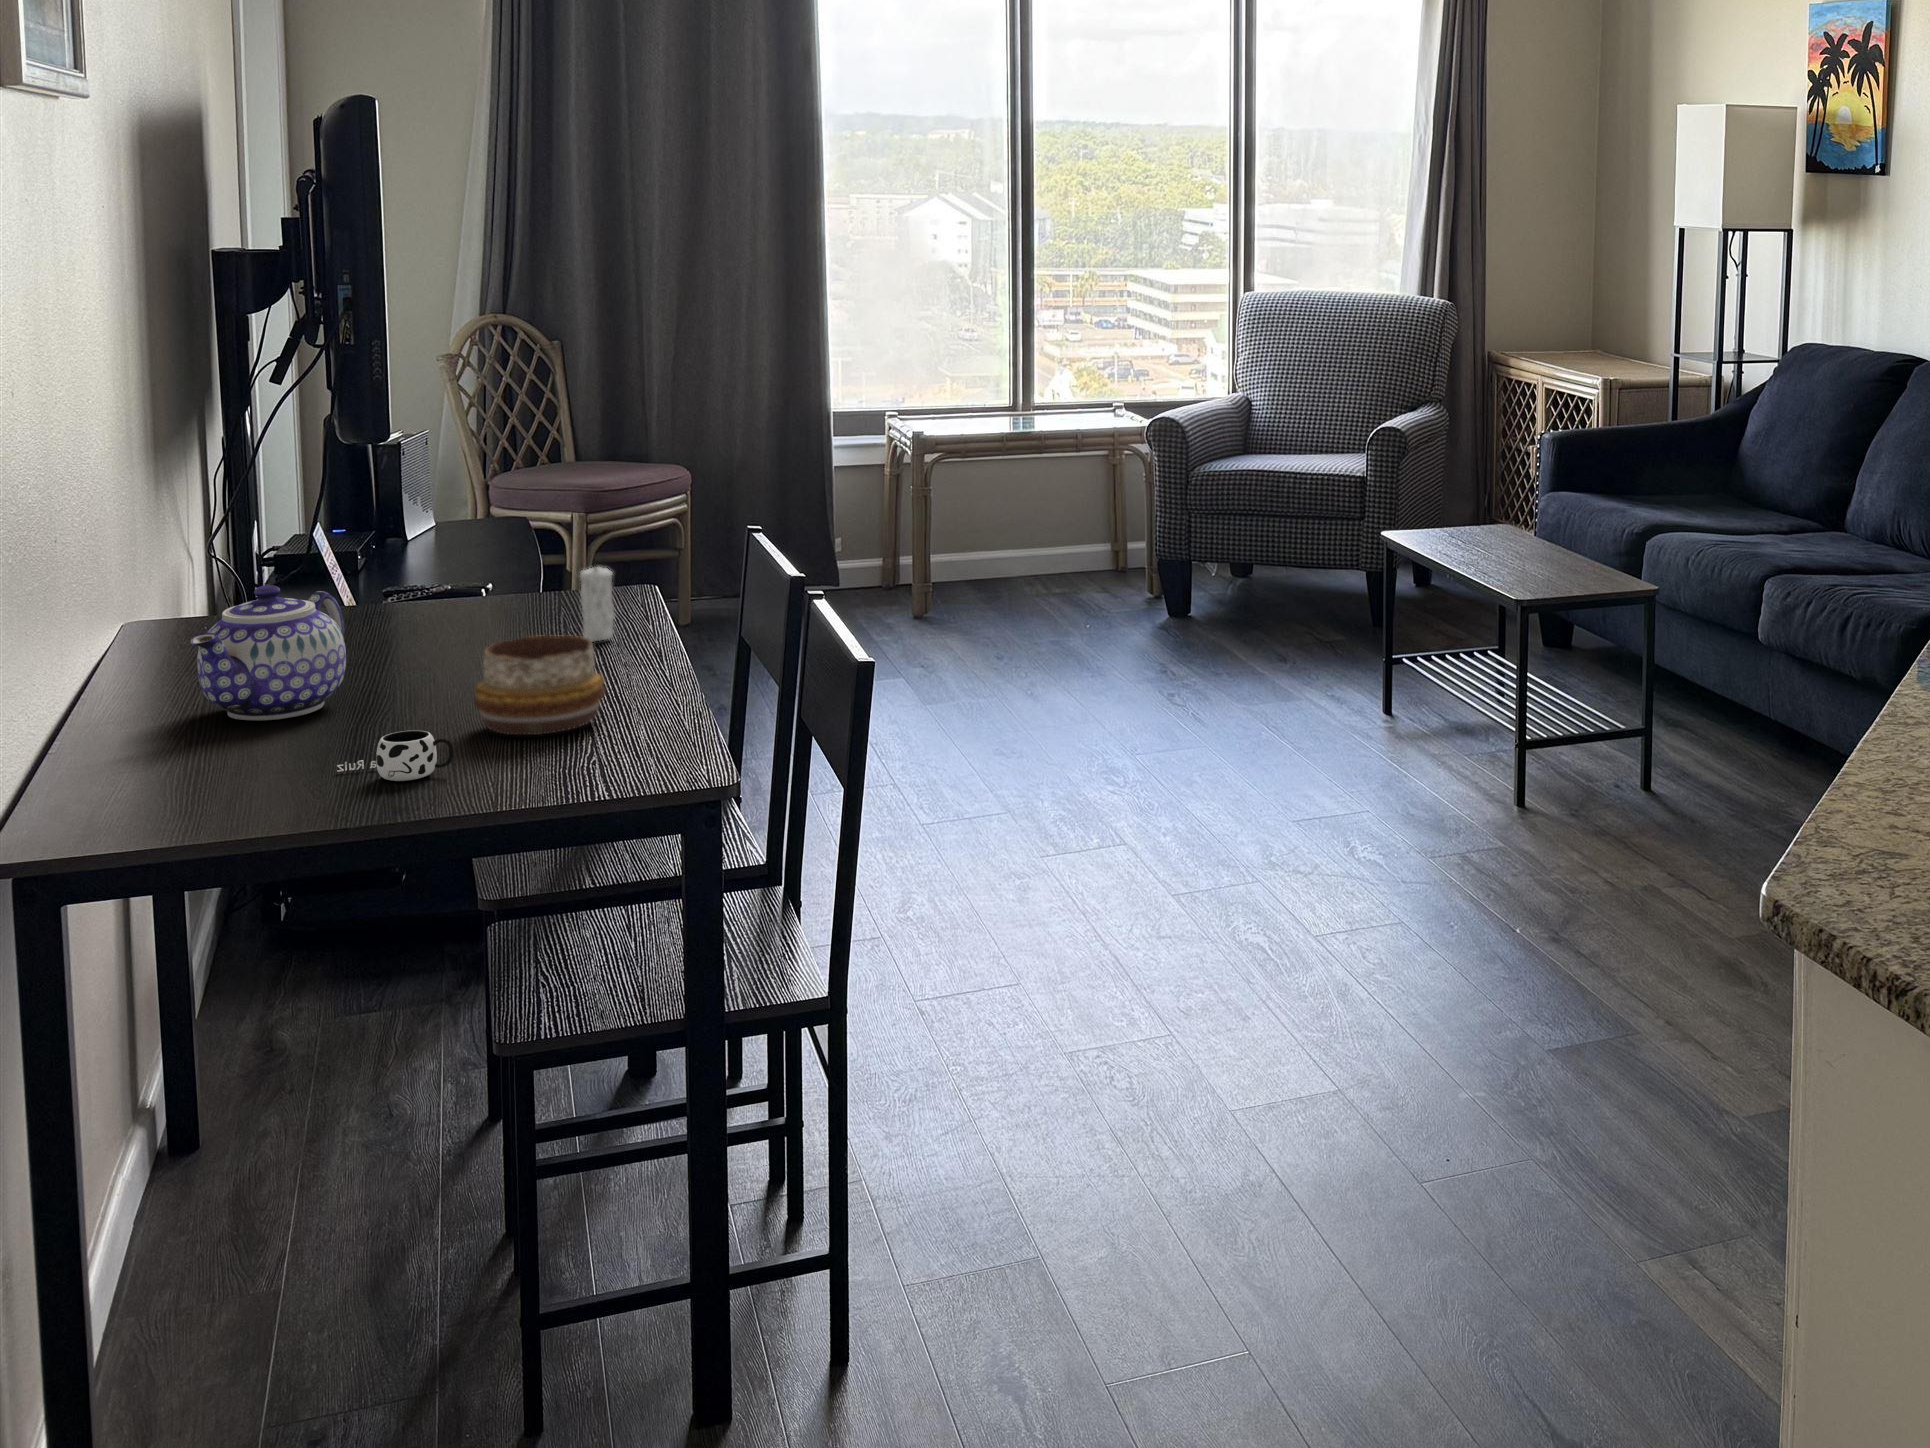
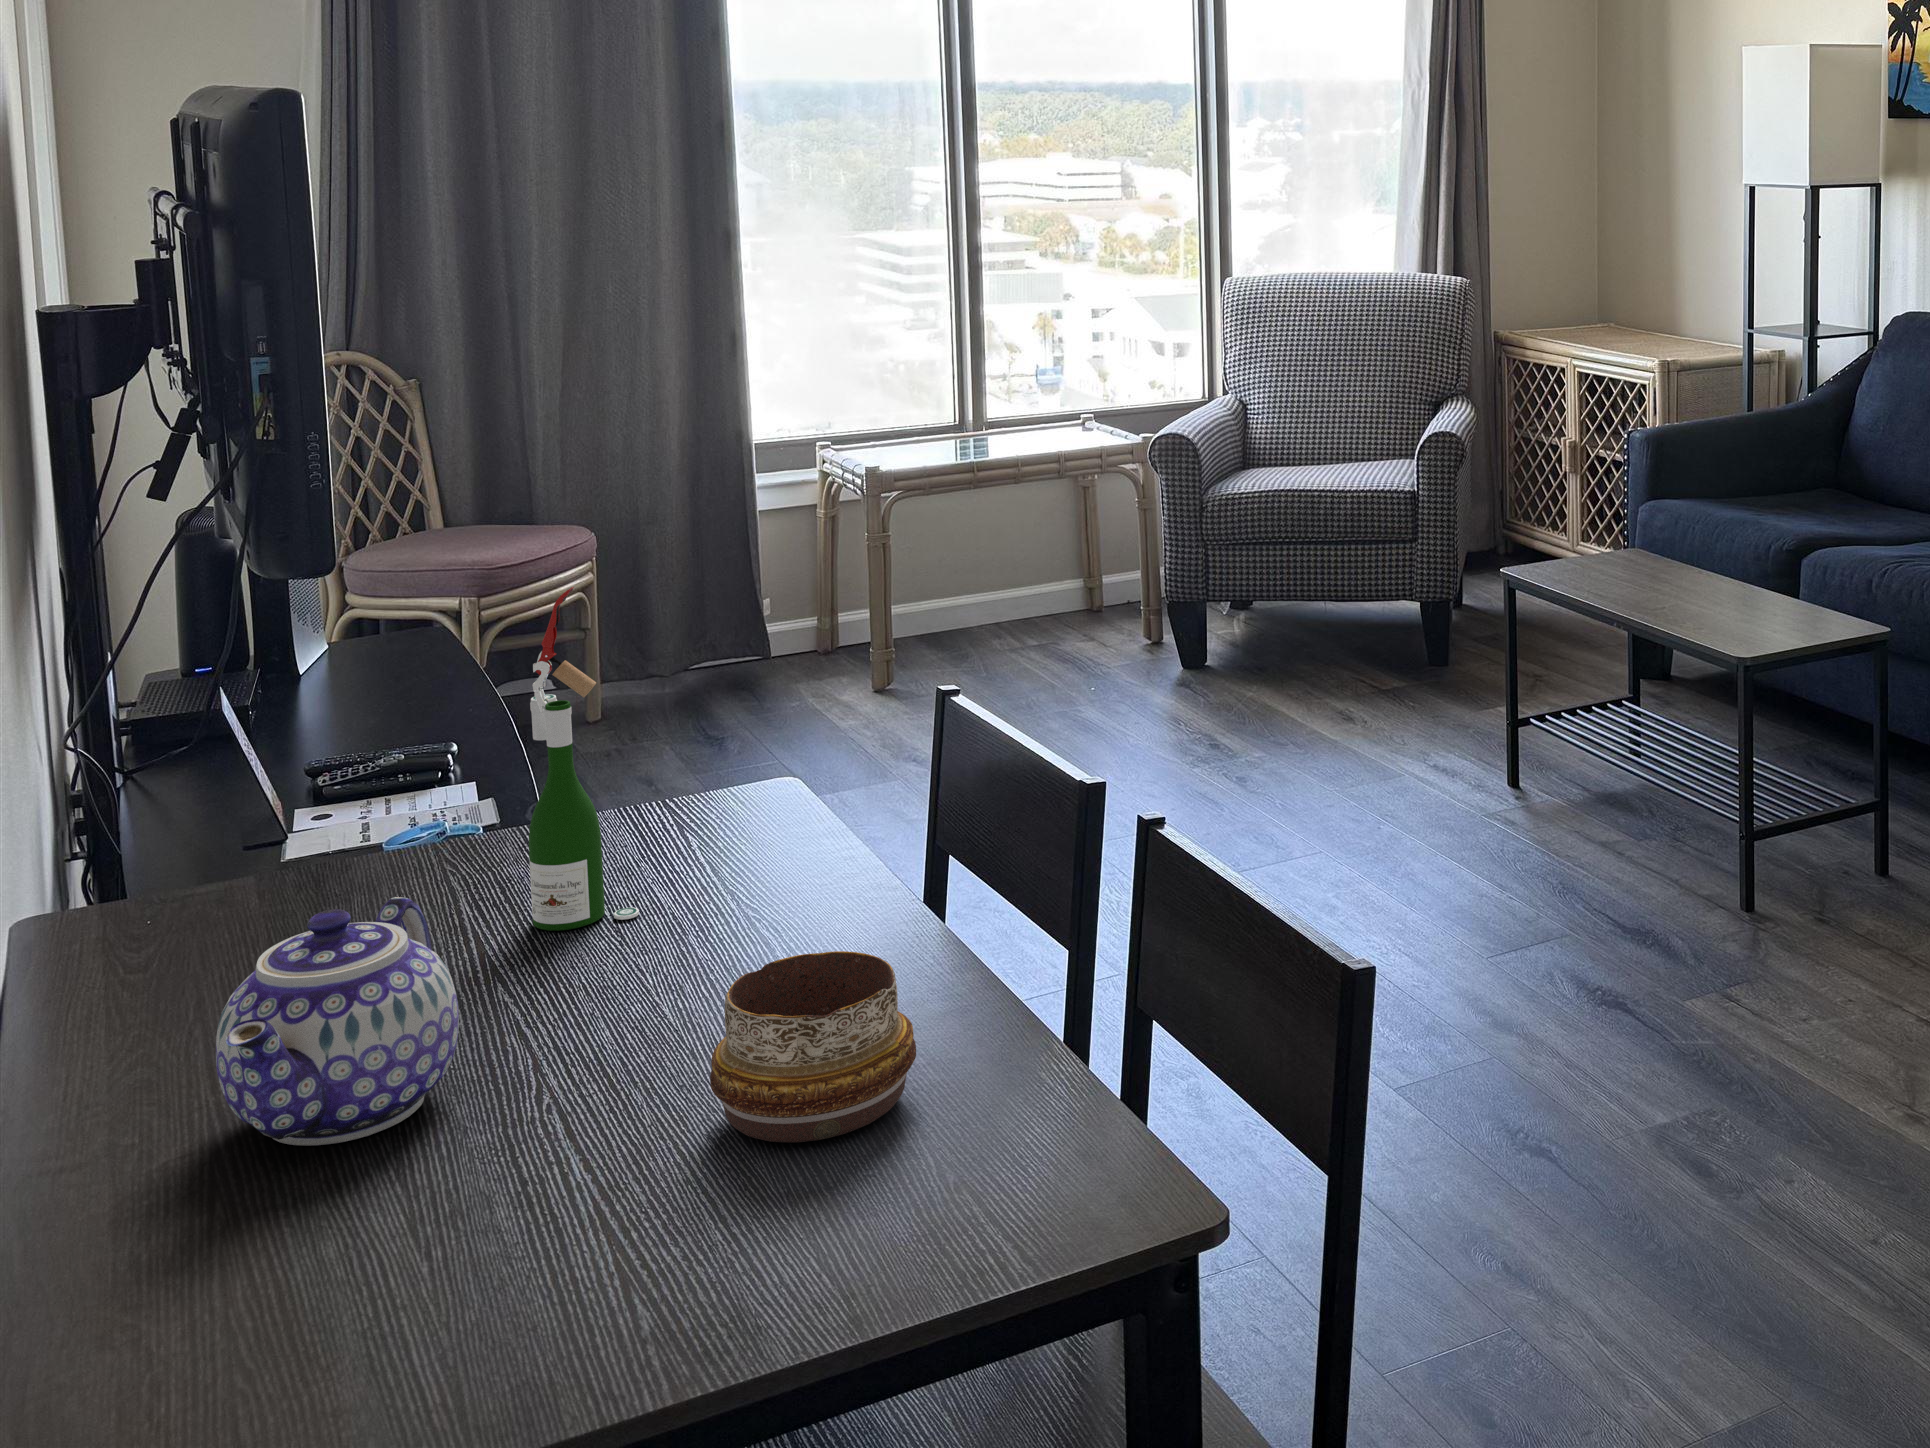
wine bottle: none [438,424,508,647] -> present [529,587,639,931]
candle: present [580,567,615,642] -> none [744,769,796,901]
mug: present [337,731,453,781] -> none [538,1187,746,1291]

